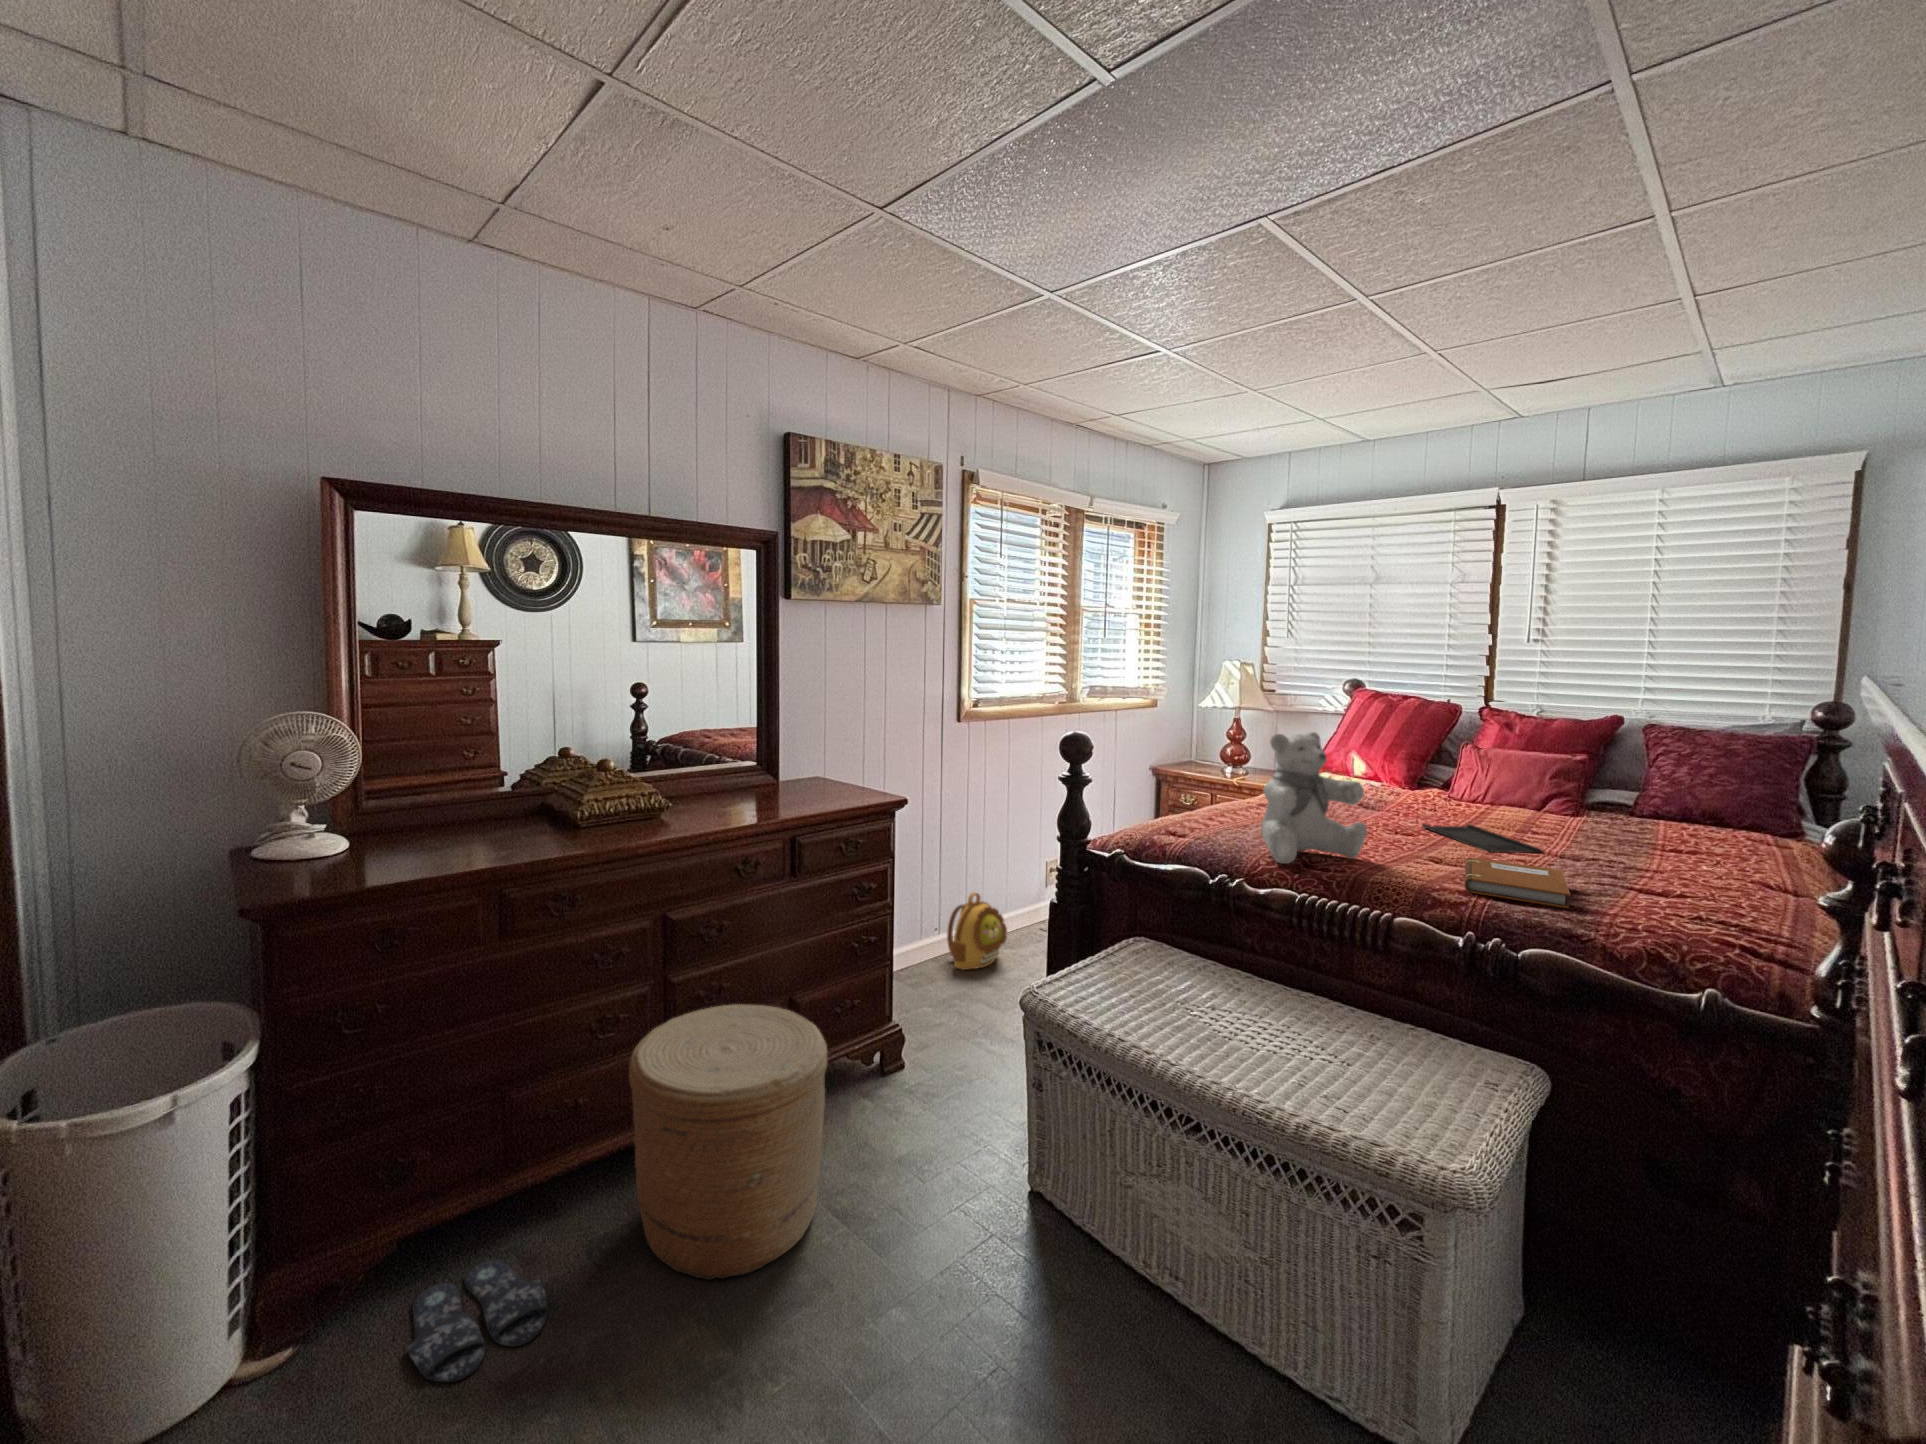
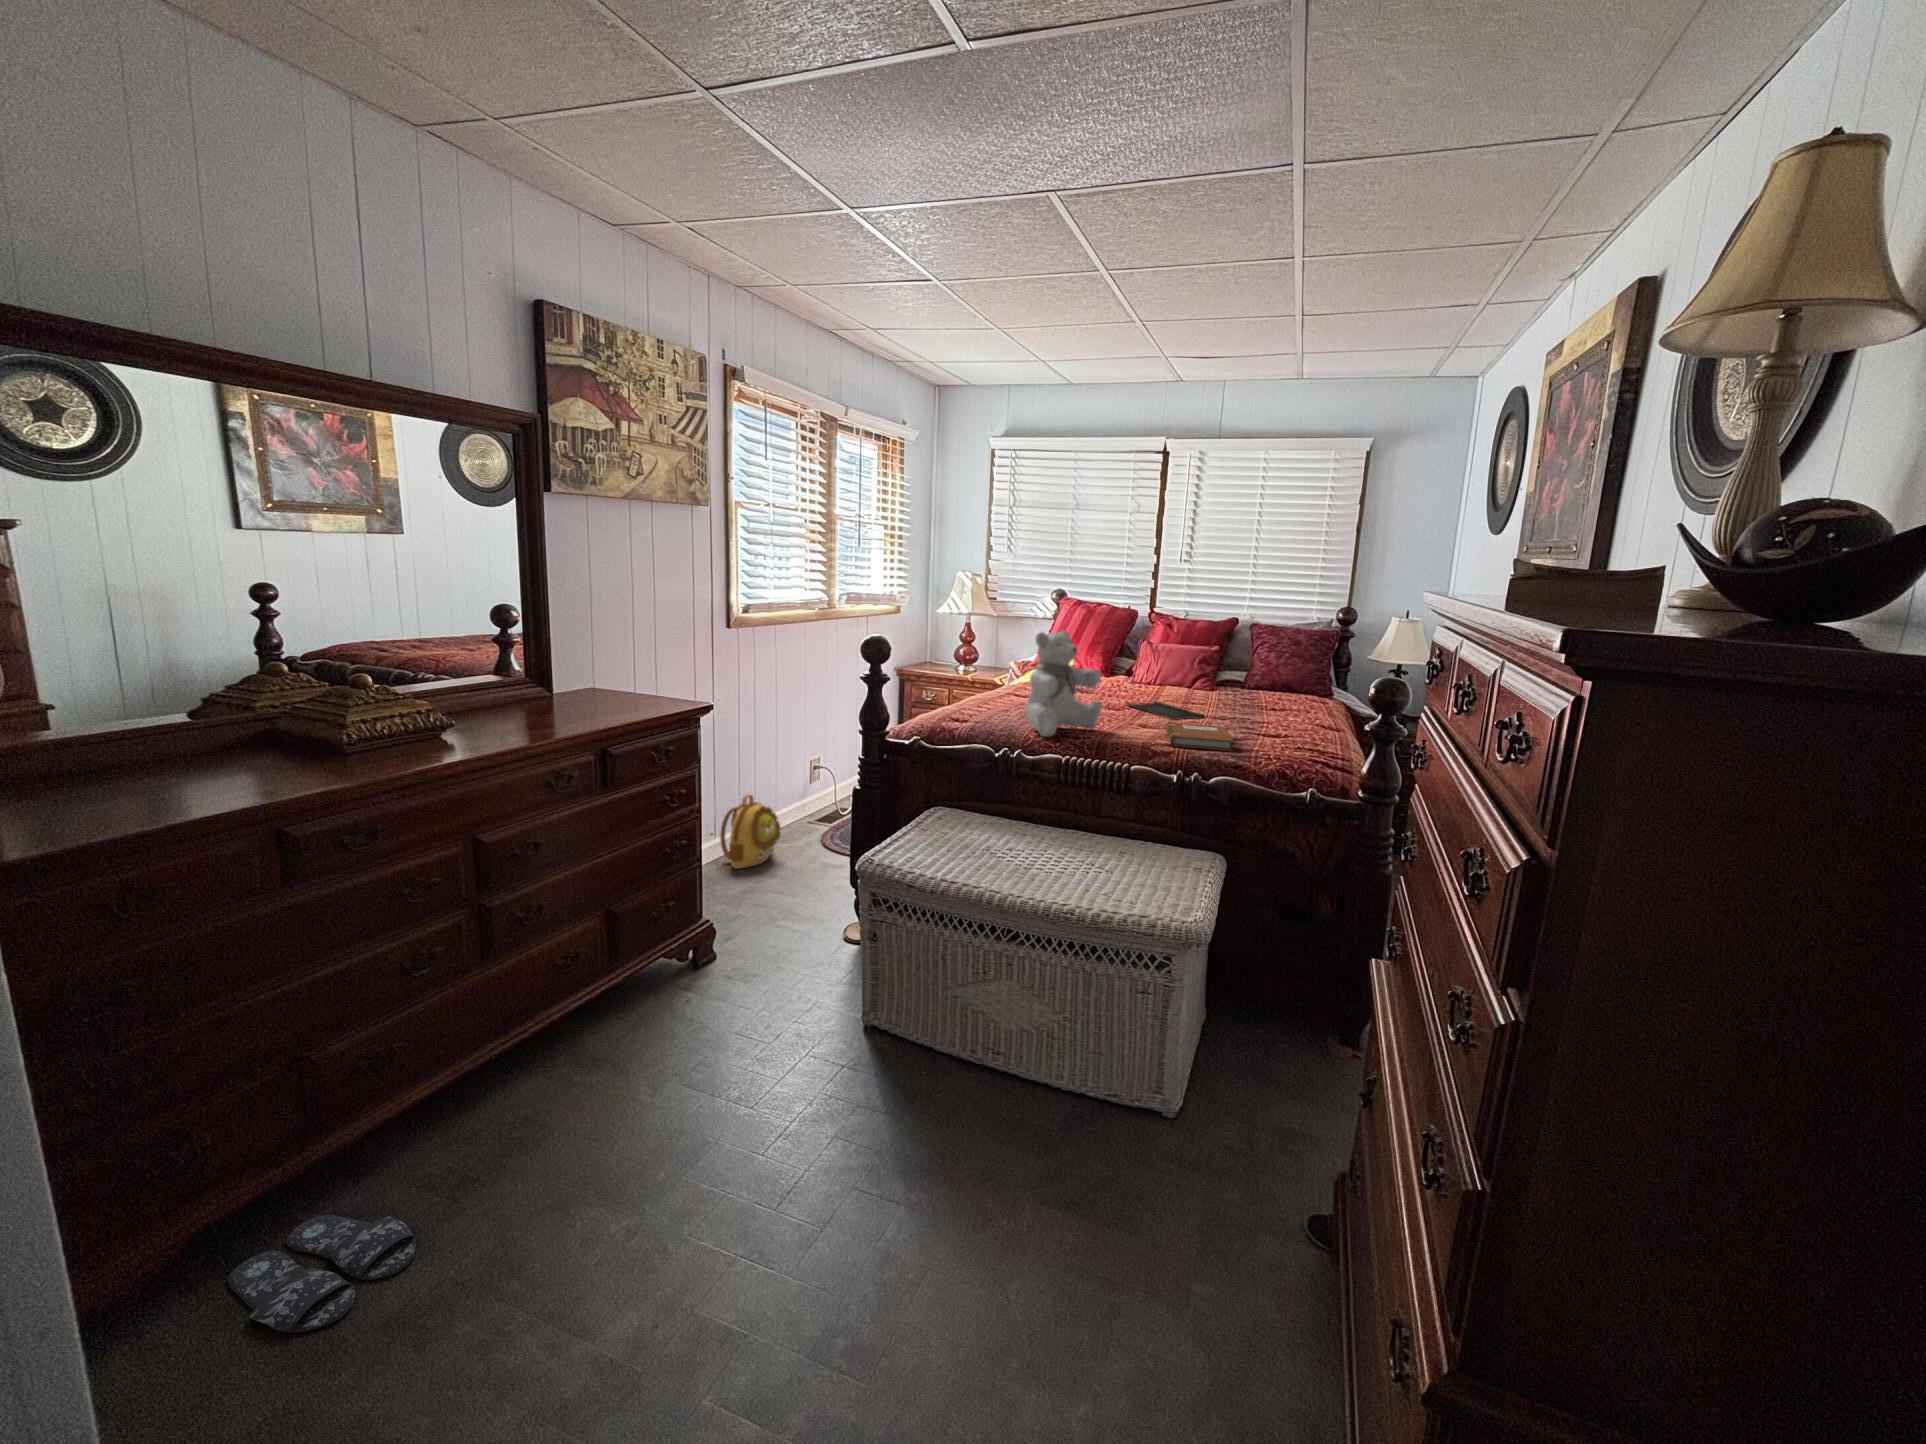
woven basket: present [629,1004,827,1280] -> none [466,912,685,1168]

